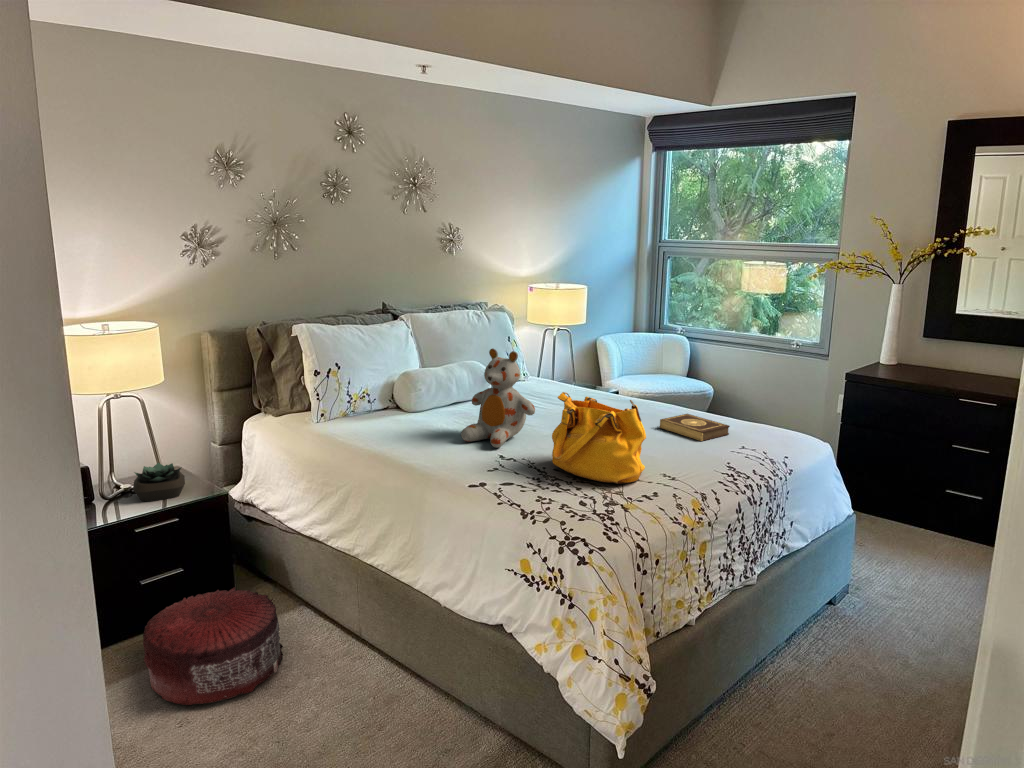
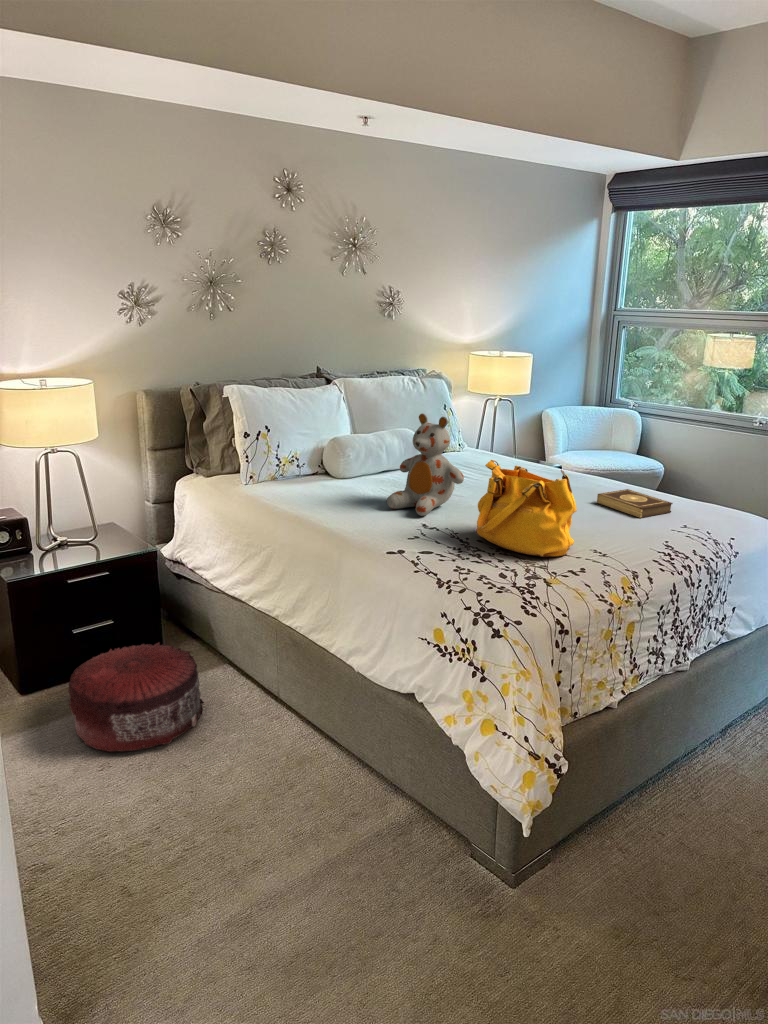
succulent plant: present [133,463,185,501] -> none [66,518,116,555]

